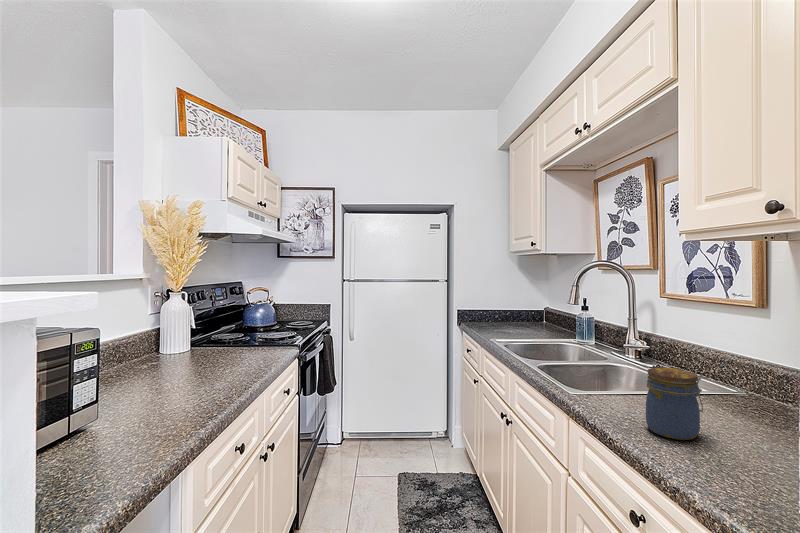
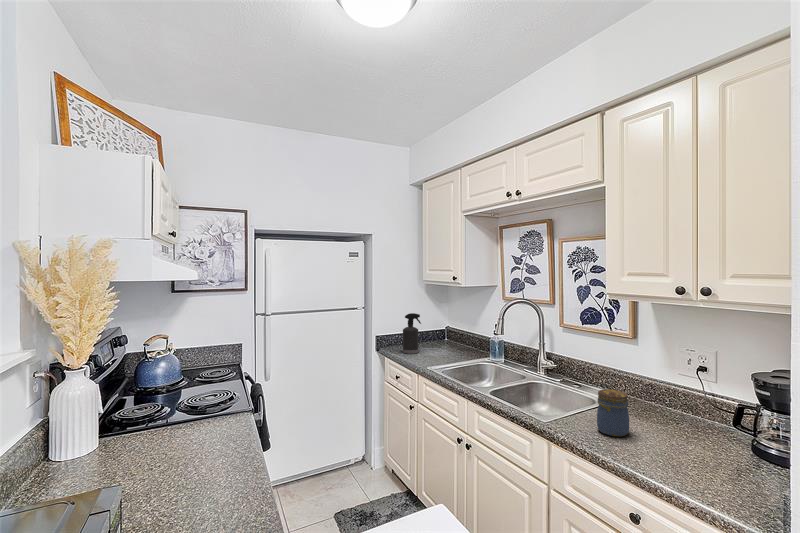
spray bottle: none [483,285,504,329] -> present [403,313,421,354]

